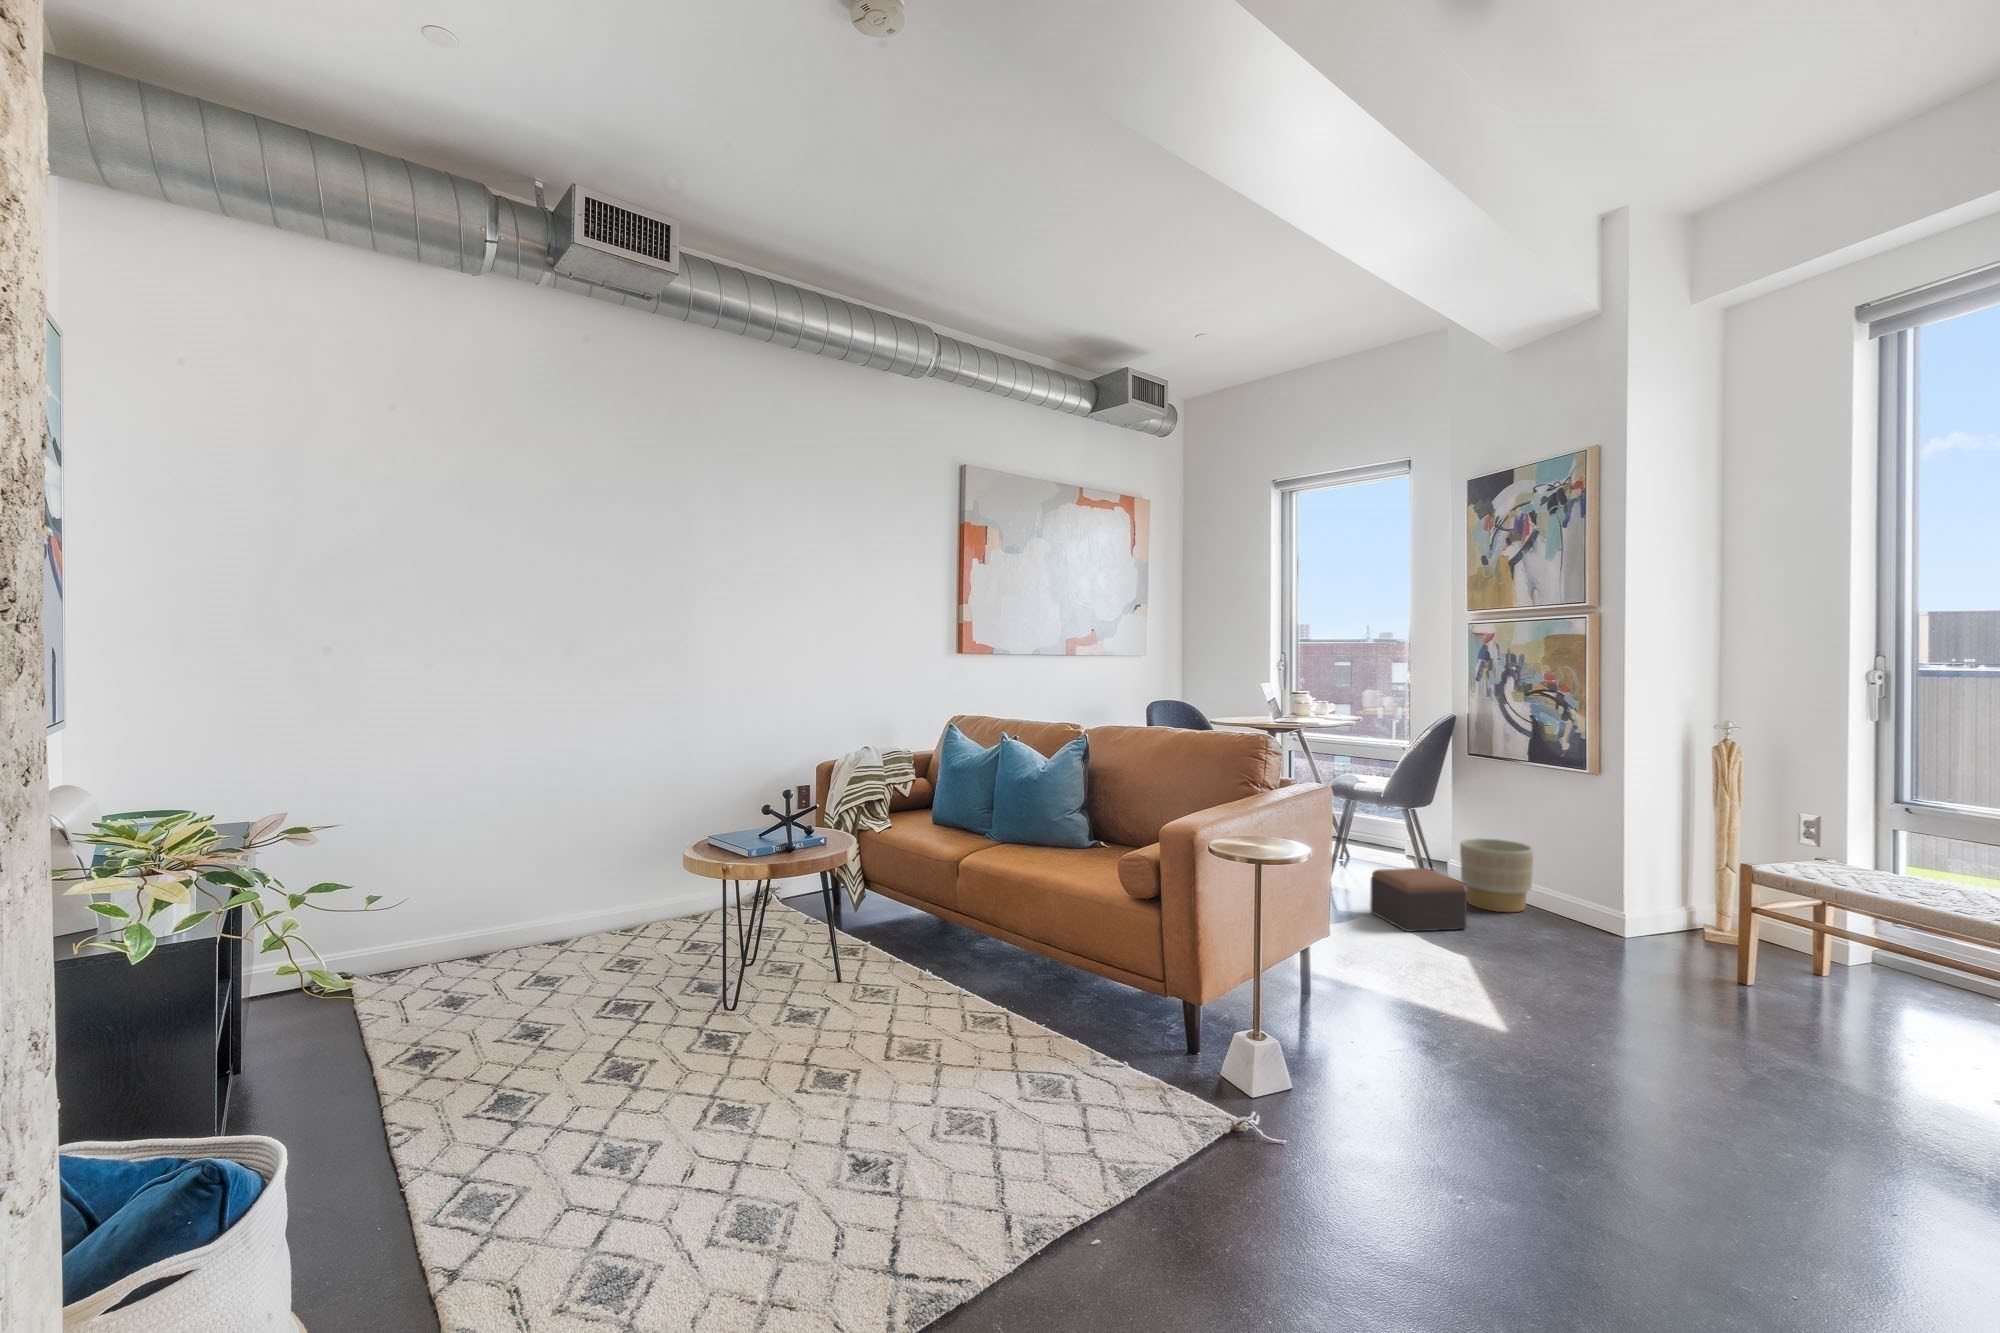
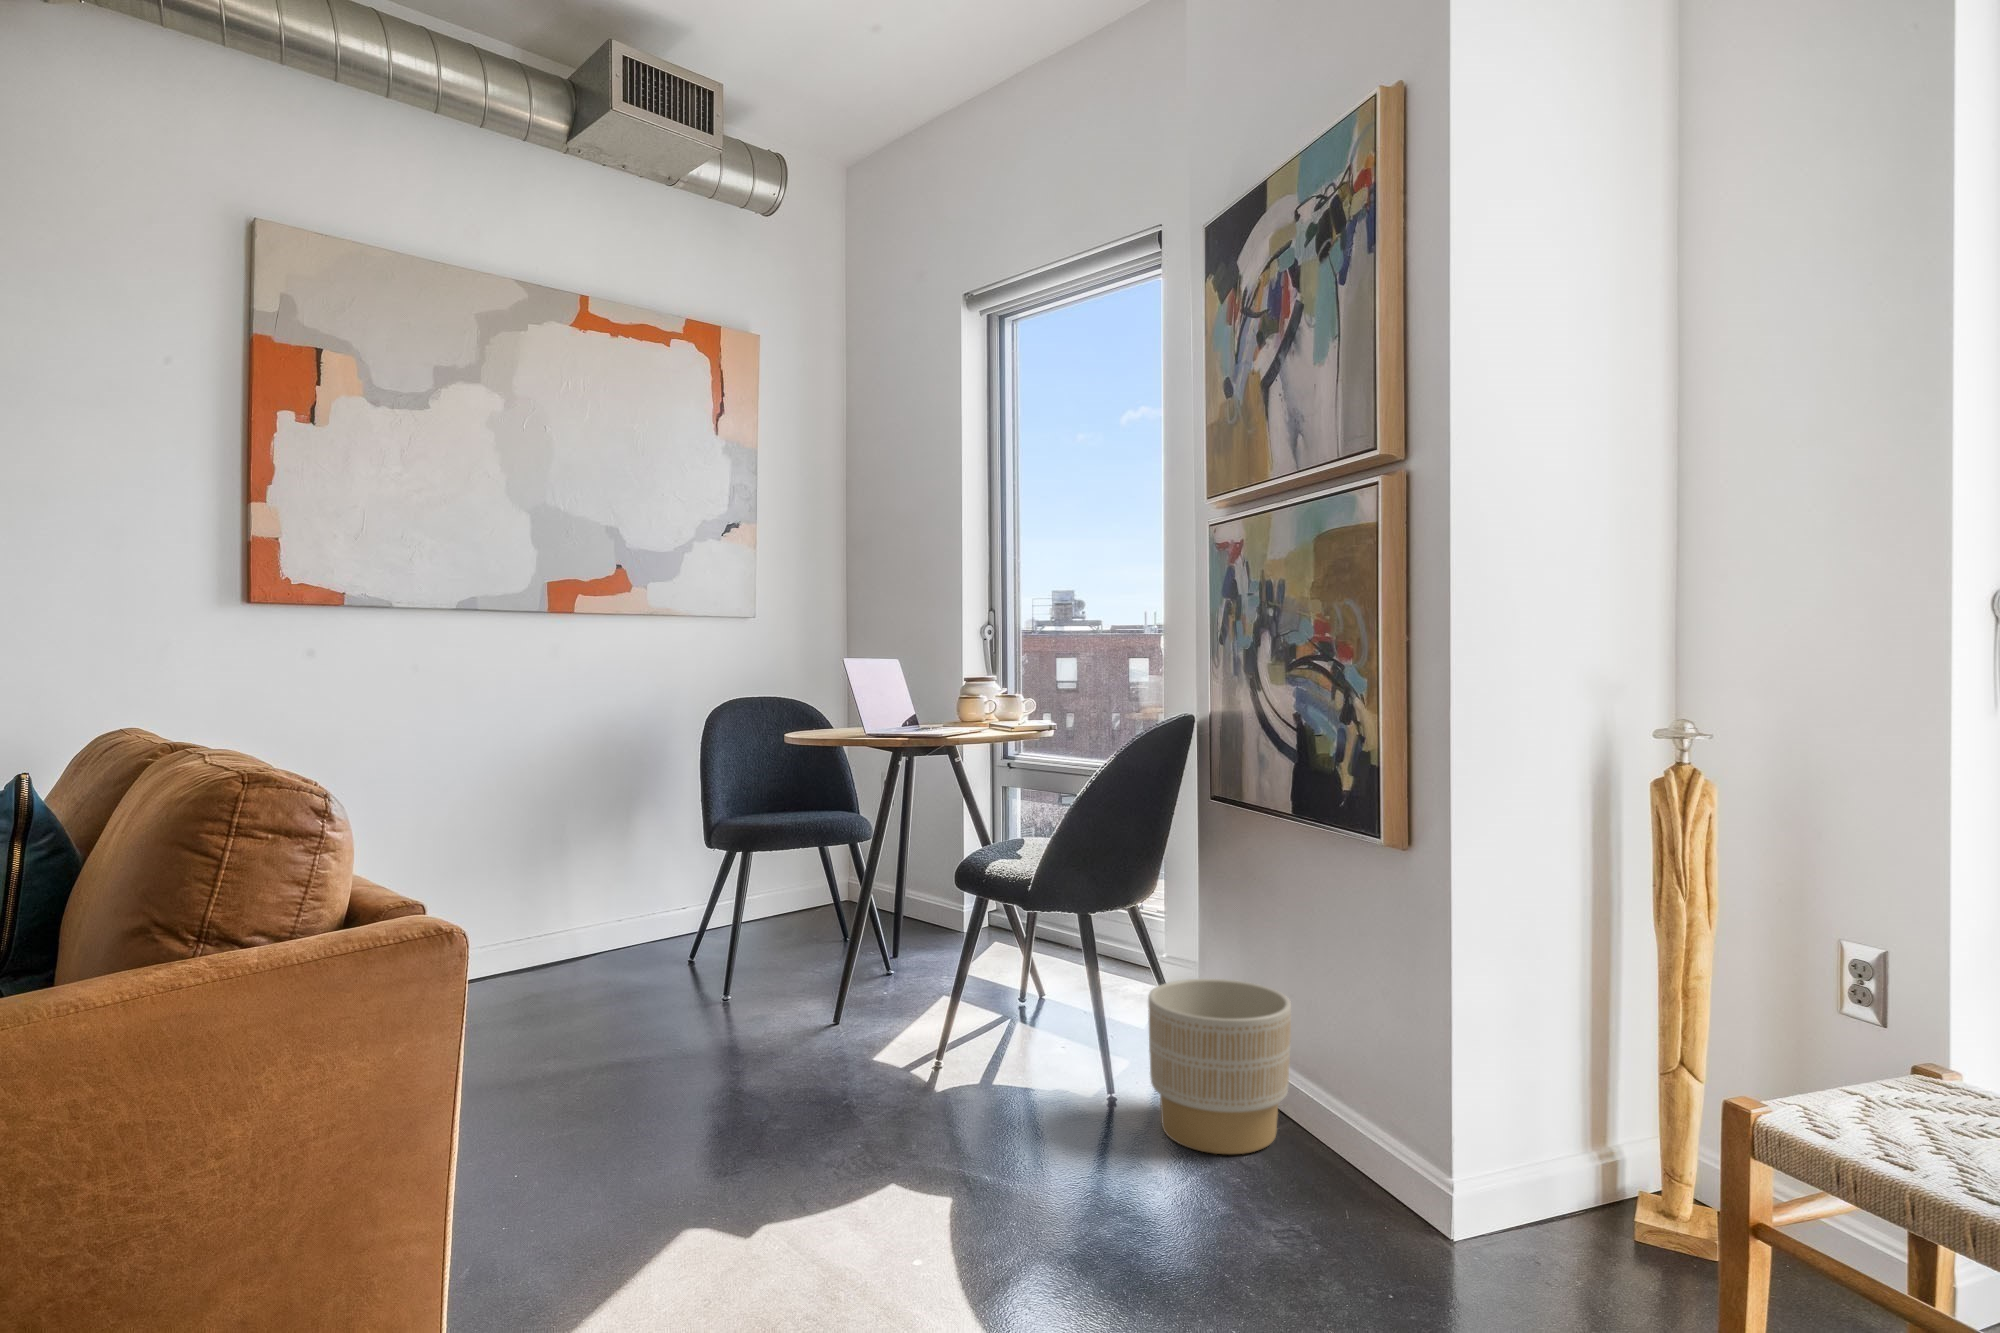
footstool: present [1370,868,1467,932] -> none [913,1056,1086,1230]

